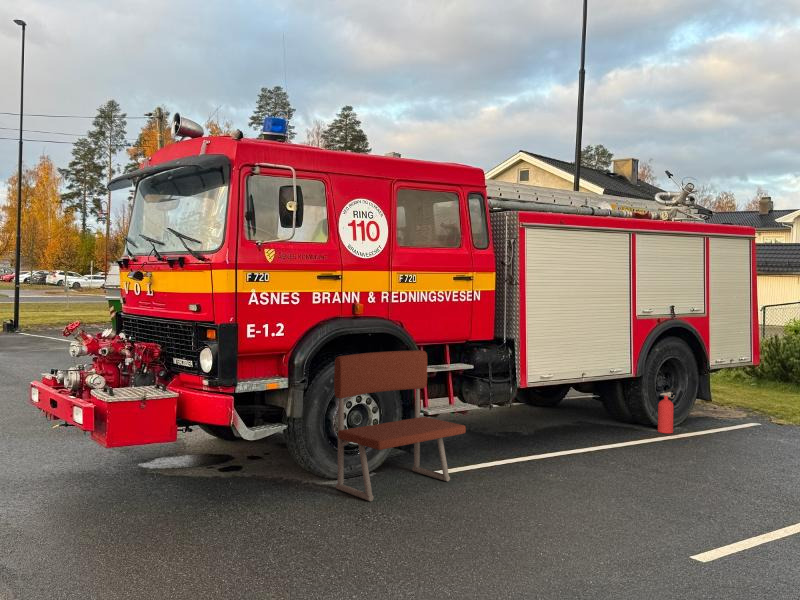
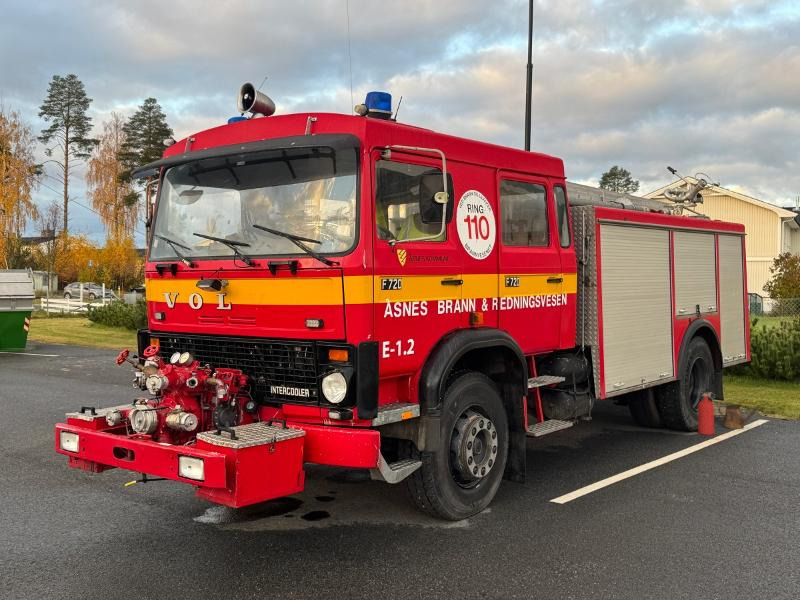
bench: present [334,350,466,501] -> none [471,363,602,544]
watering can: none [690,407,727,431] -> present [718,405,761,429]

